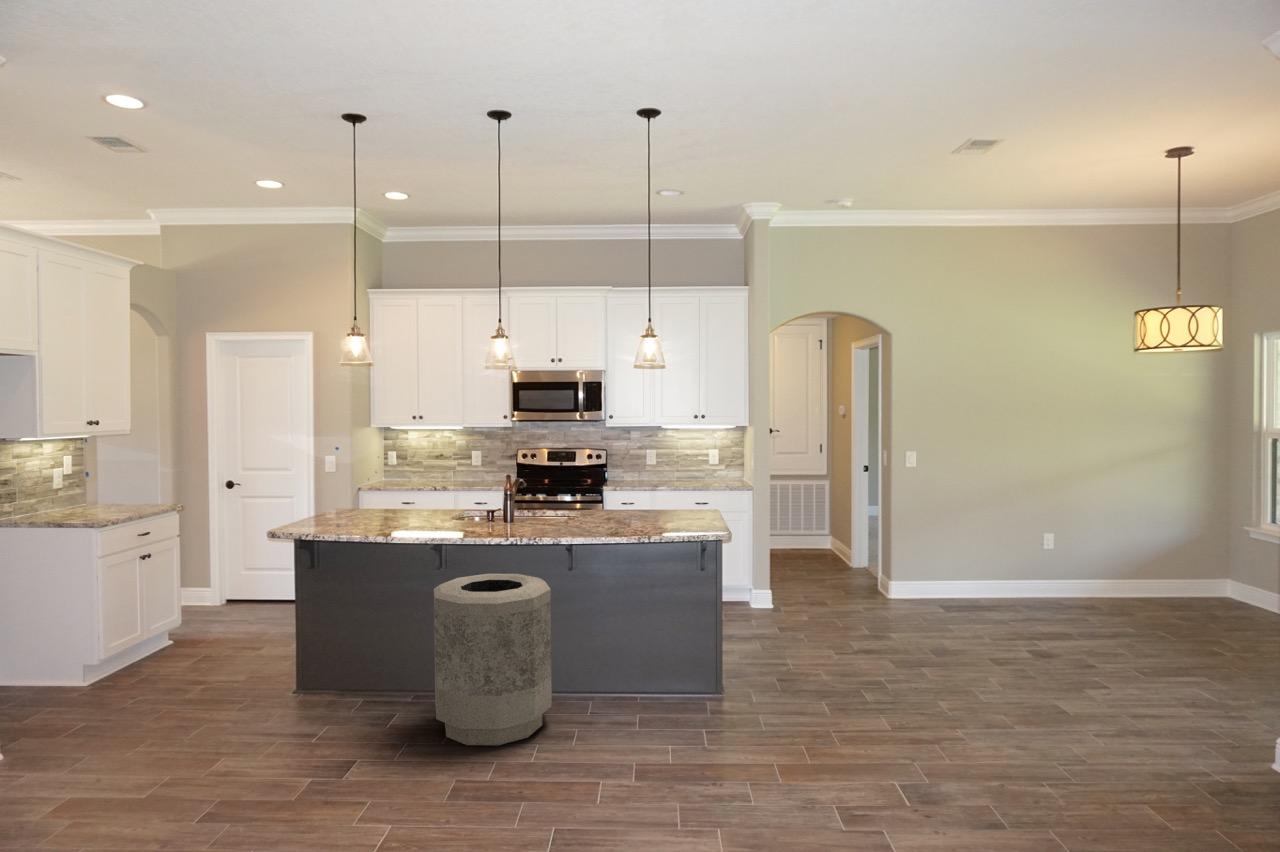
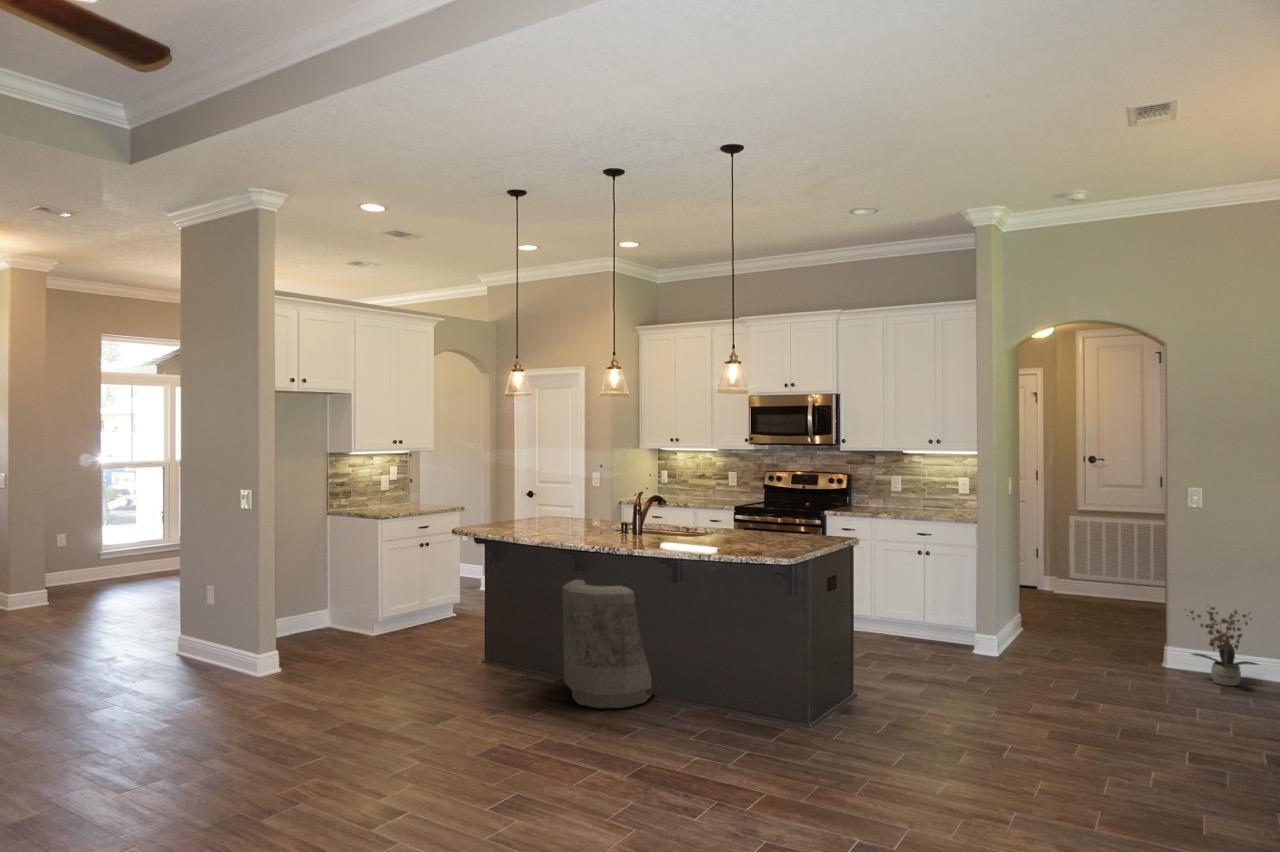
potted plant: none [922,546,973,609] -> present [1185,607,1258,686]

